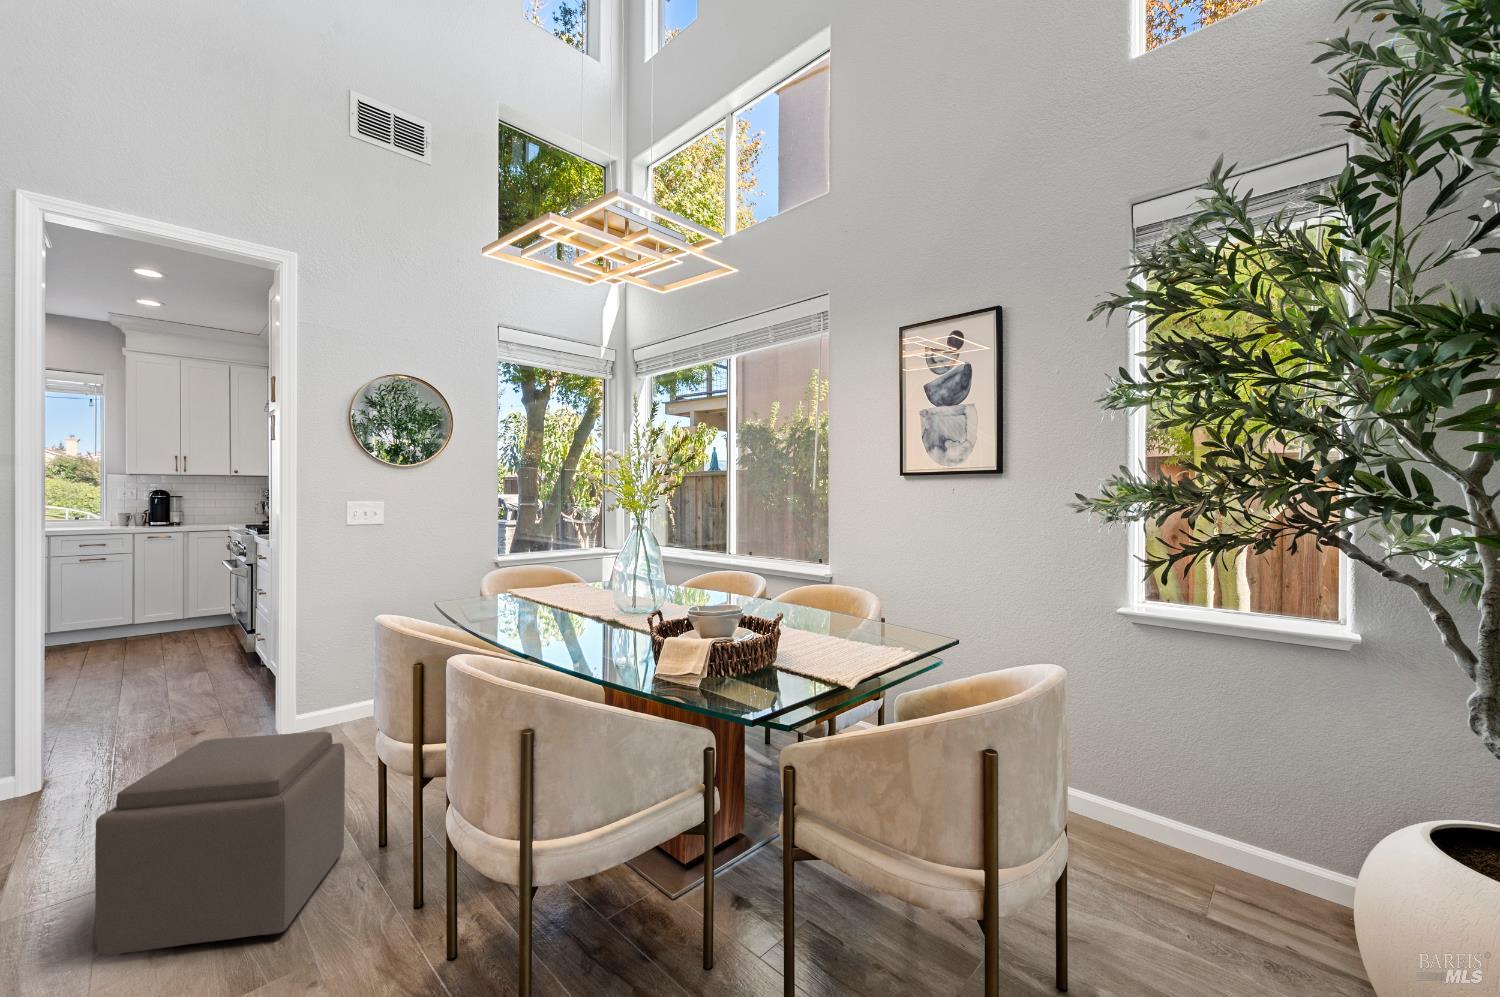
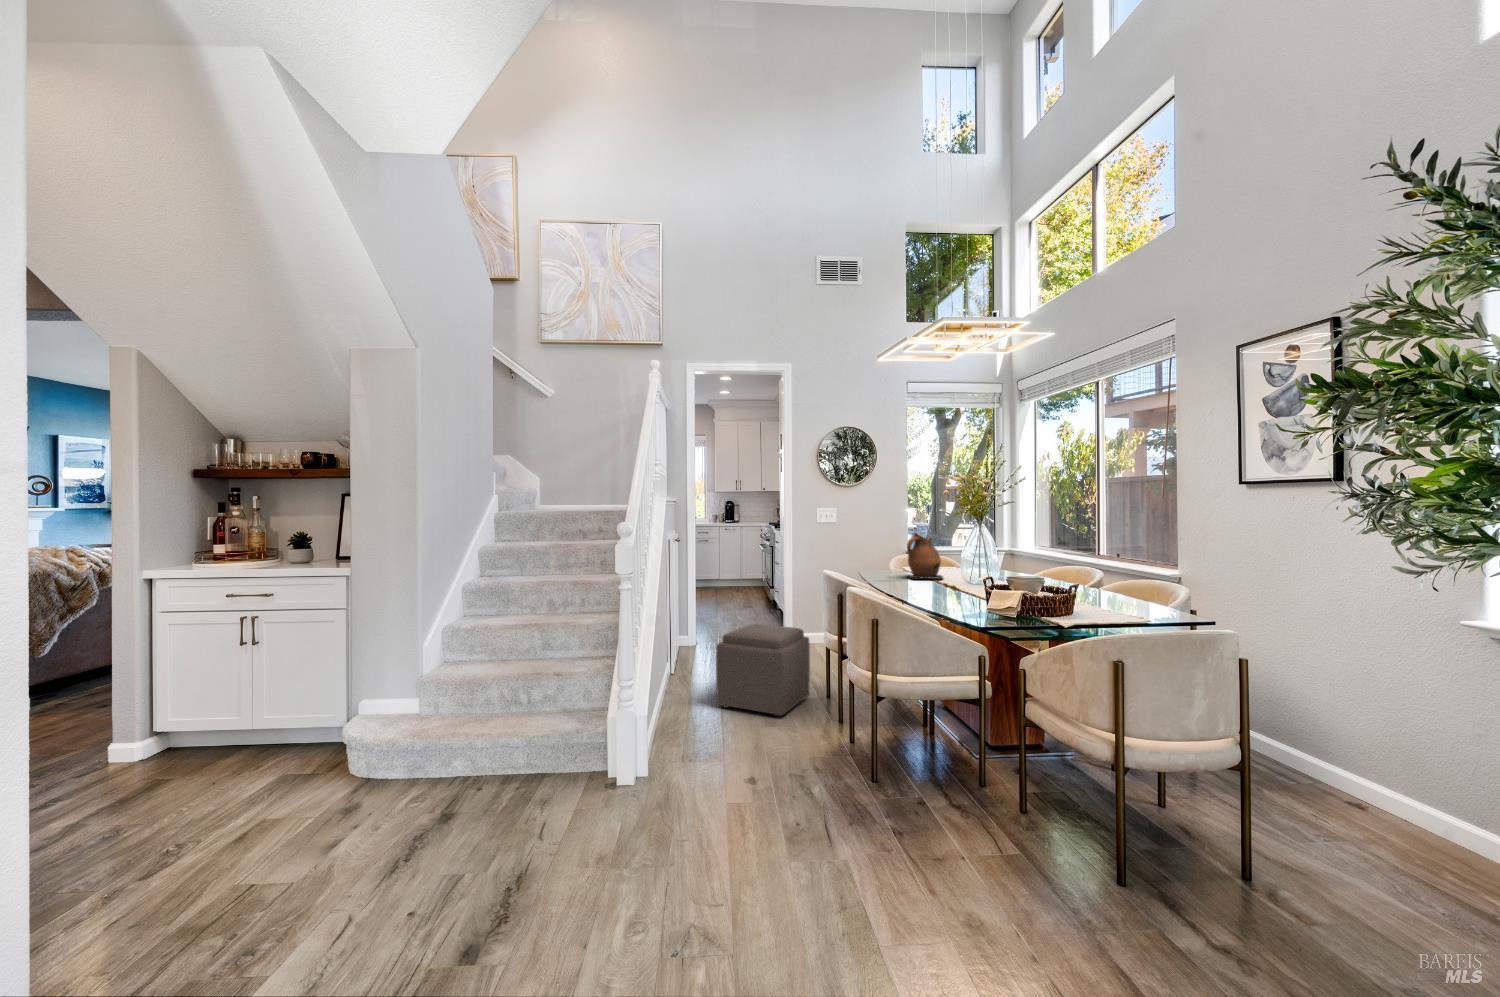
ceramic pitcher: none [523,542,586,614] -> present [907,533,943,579]

